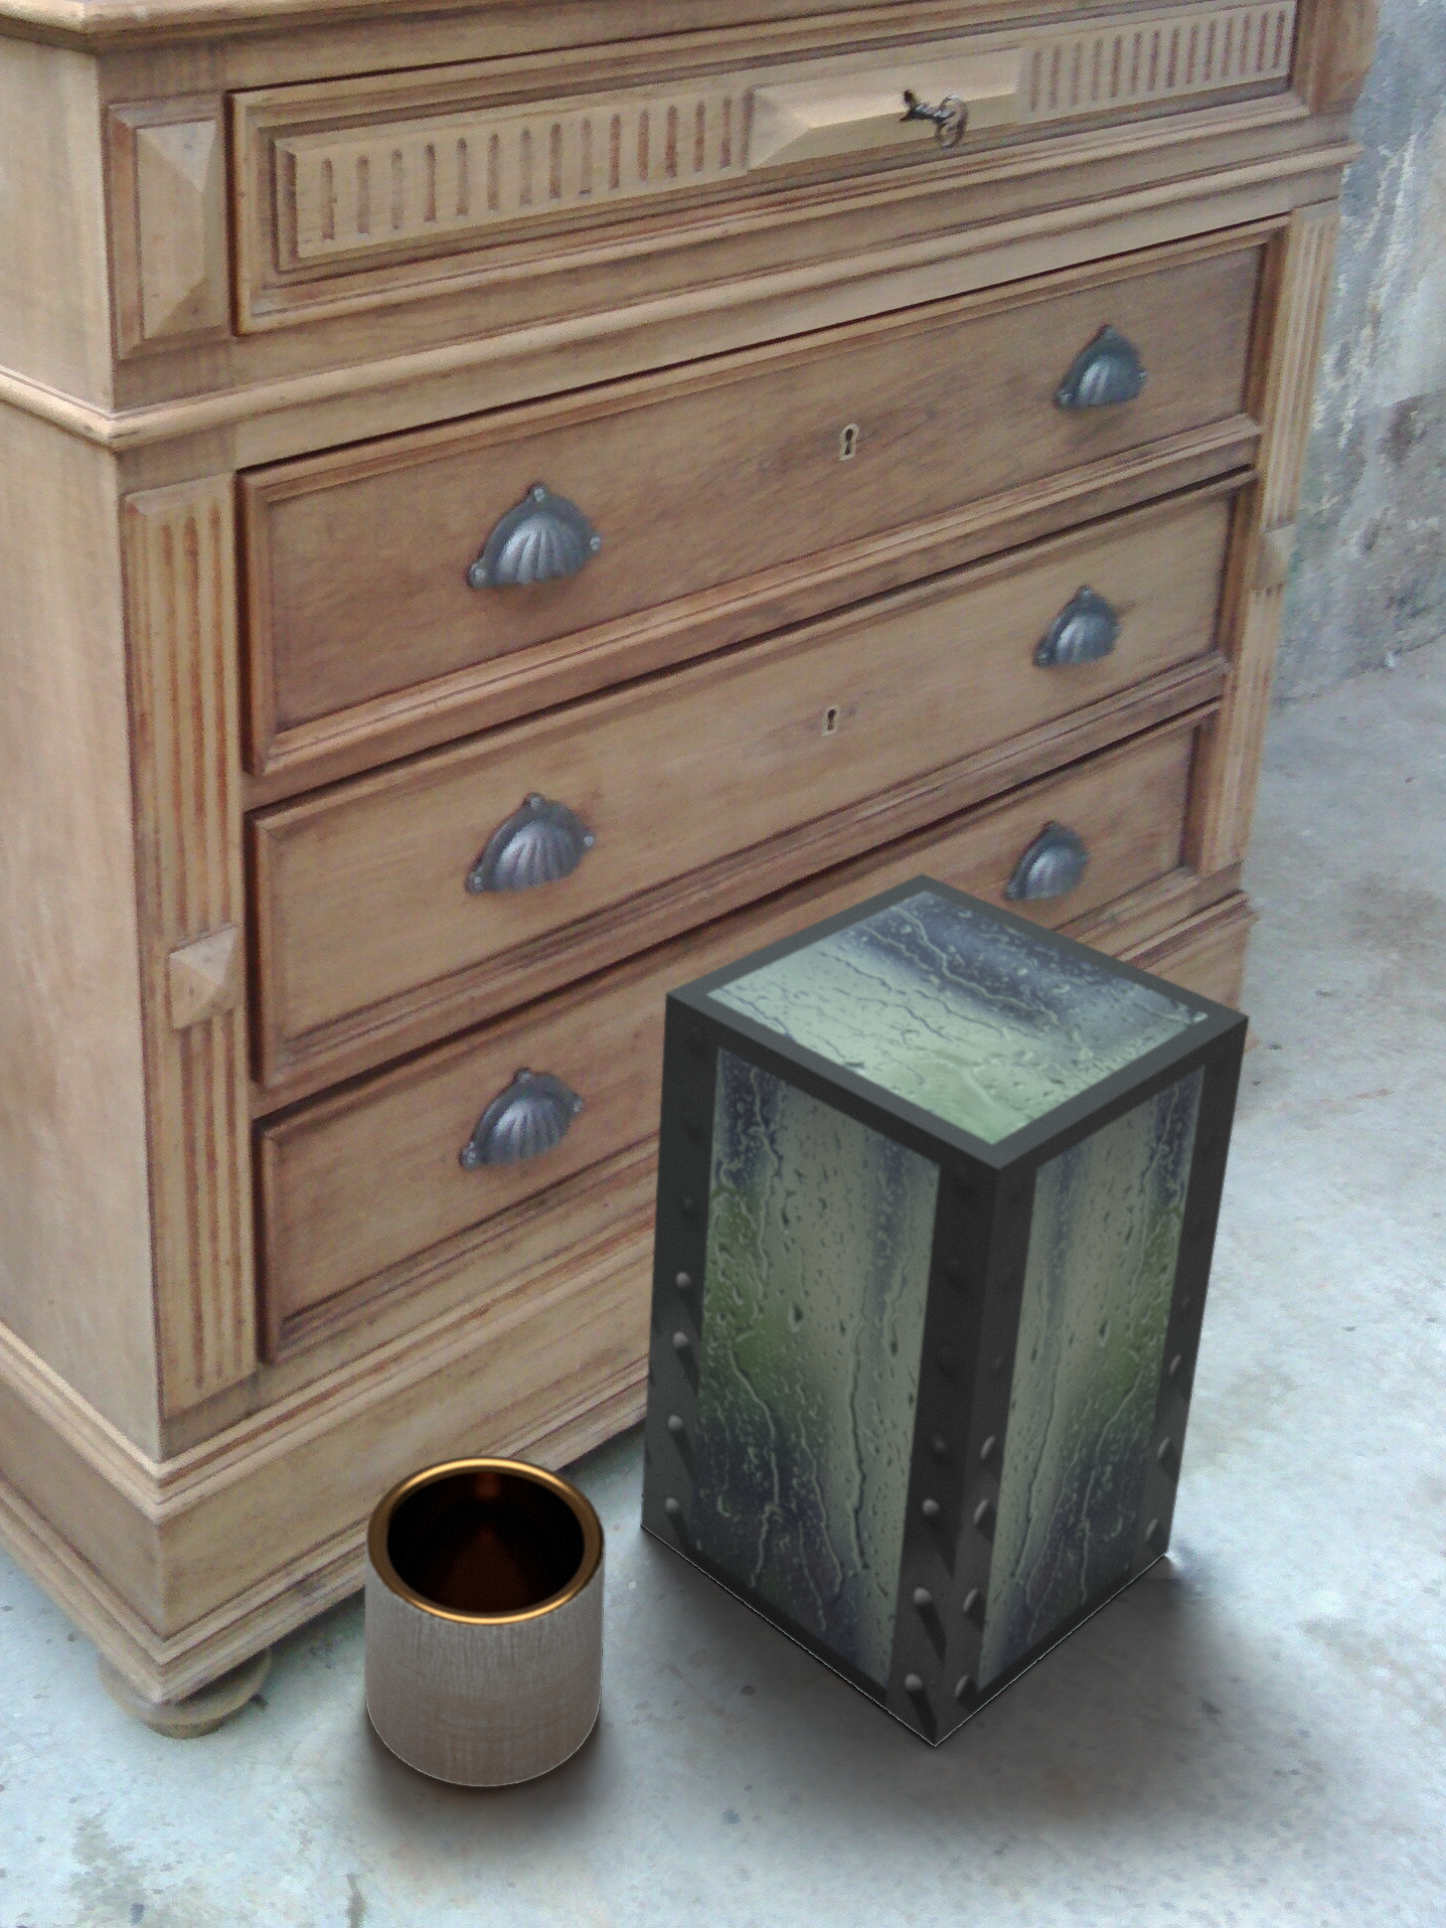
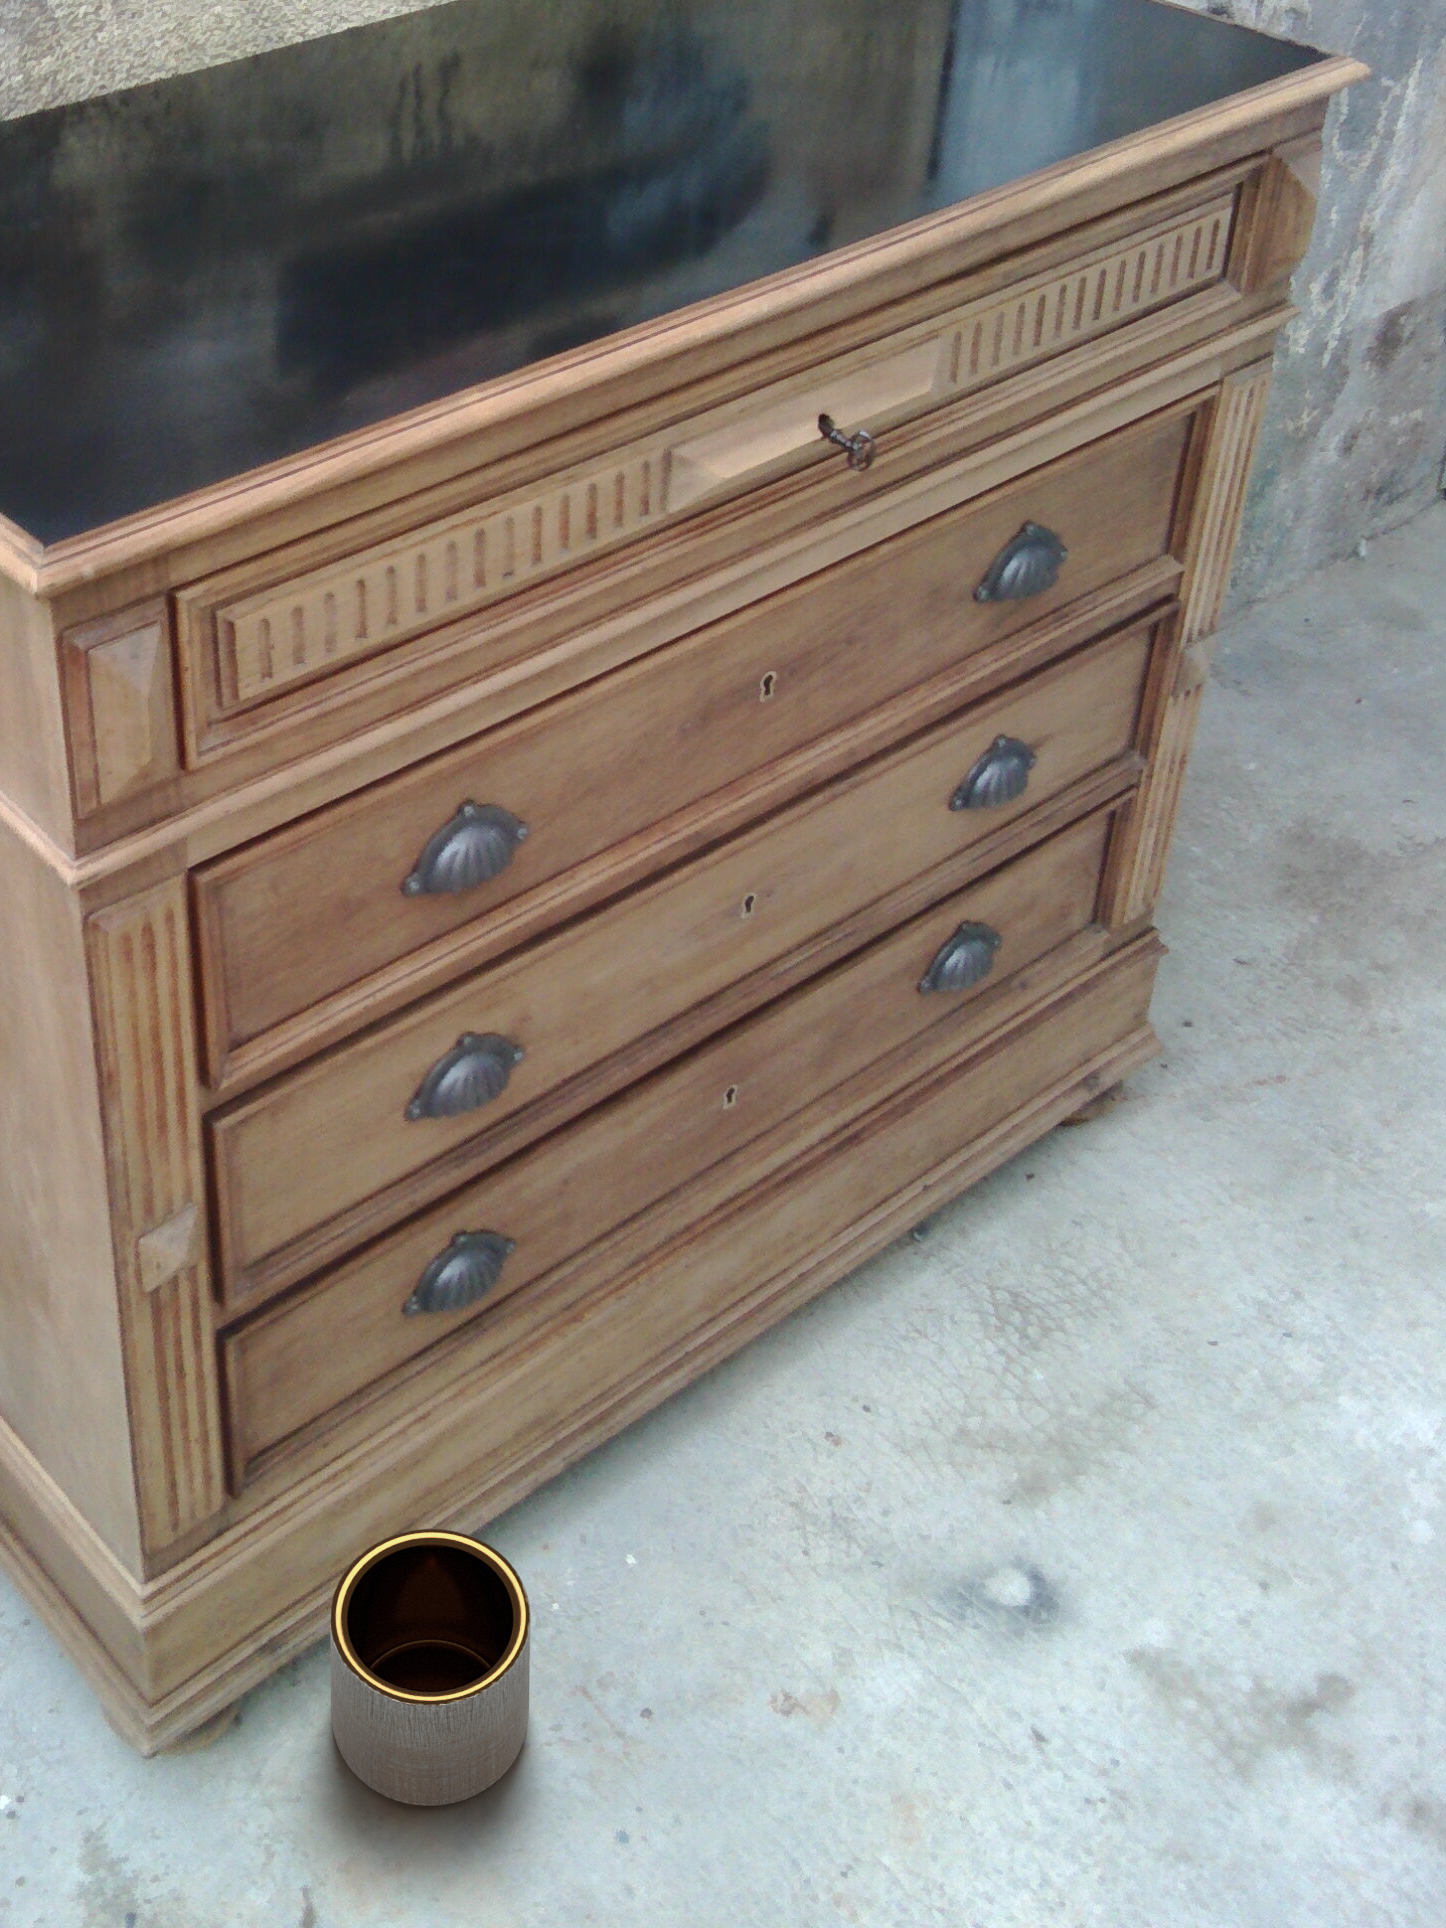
storage box: present [640,873,1249,1747] -> none [572,1022,1102,1772]

